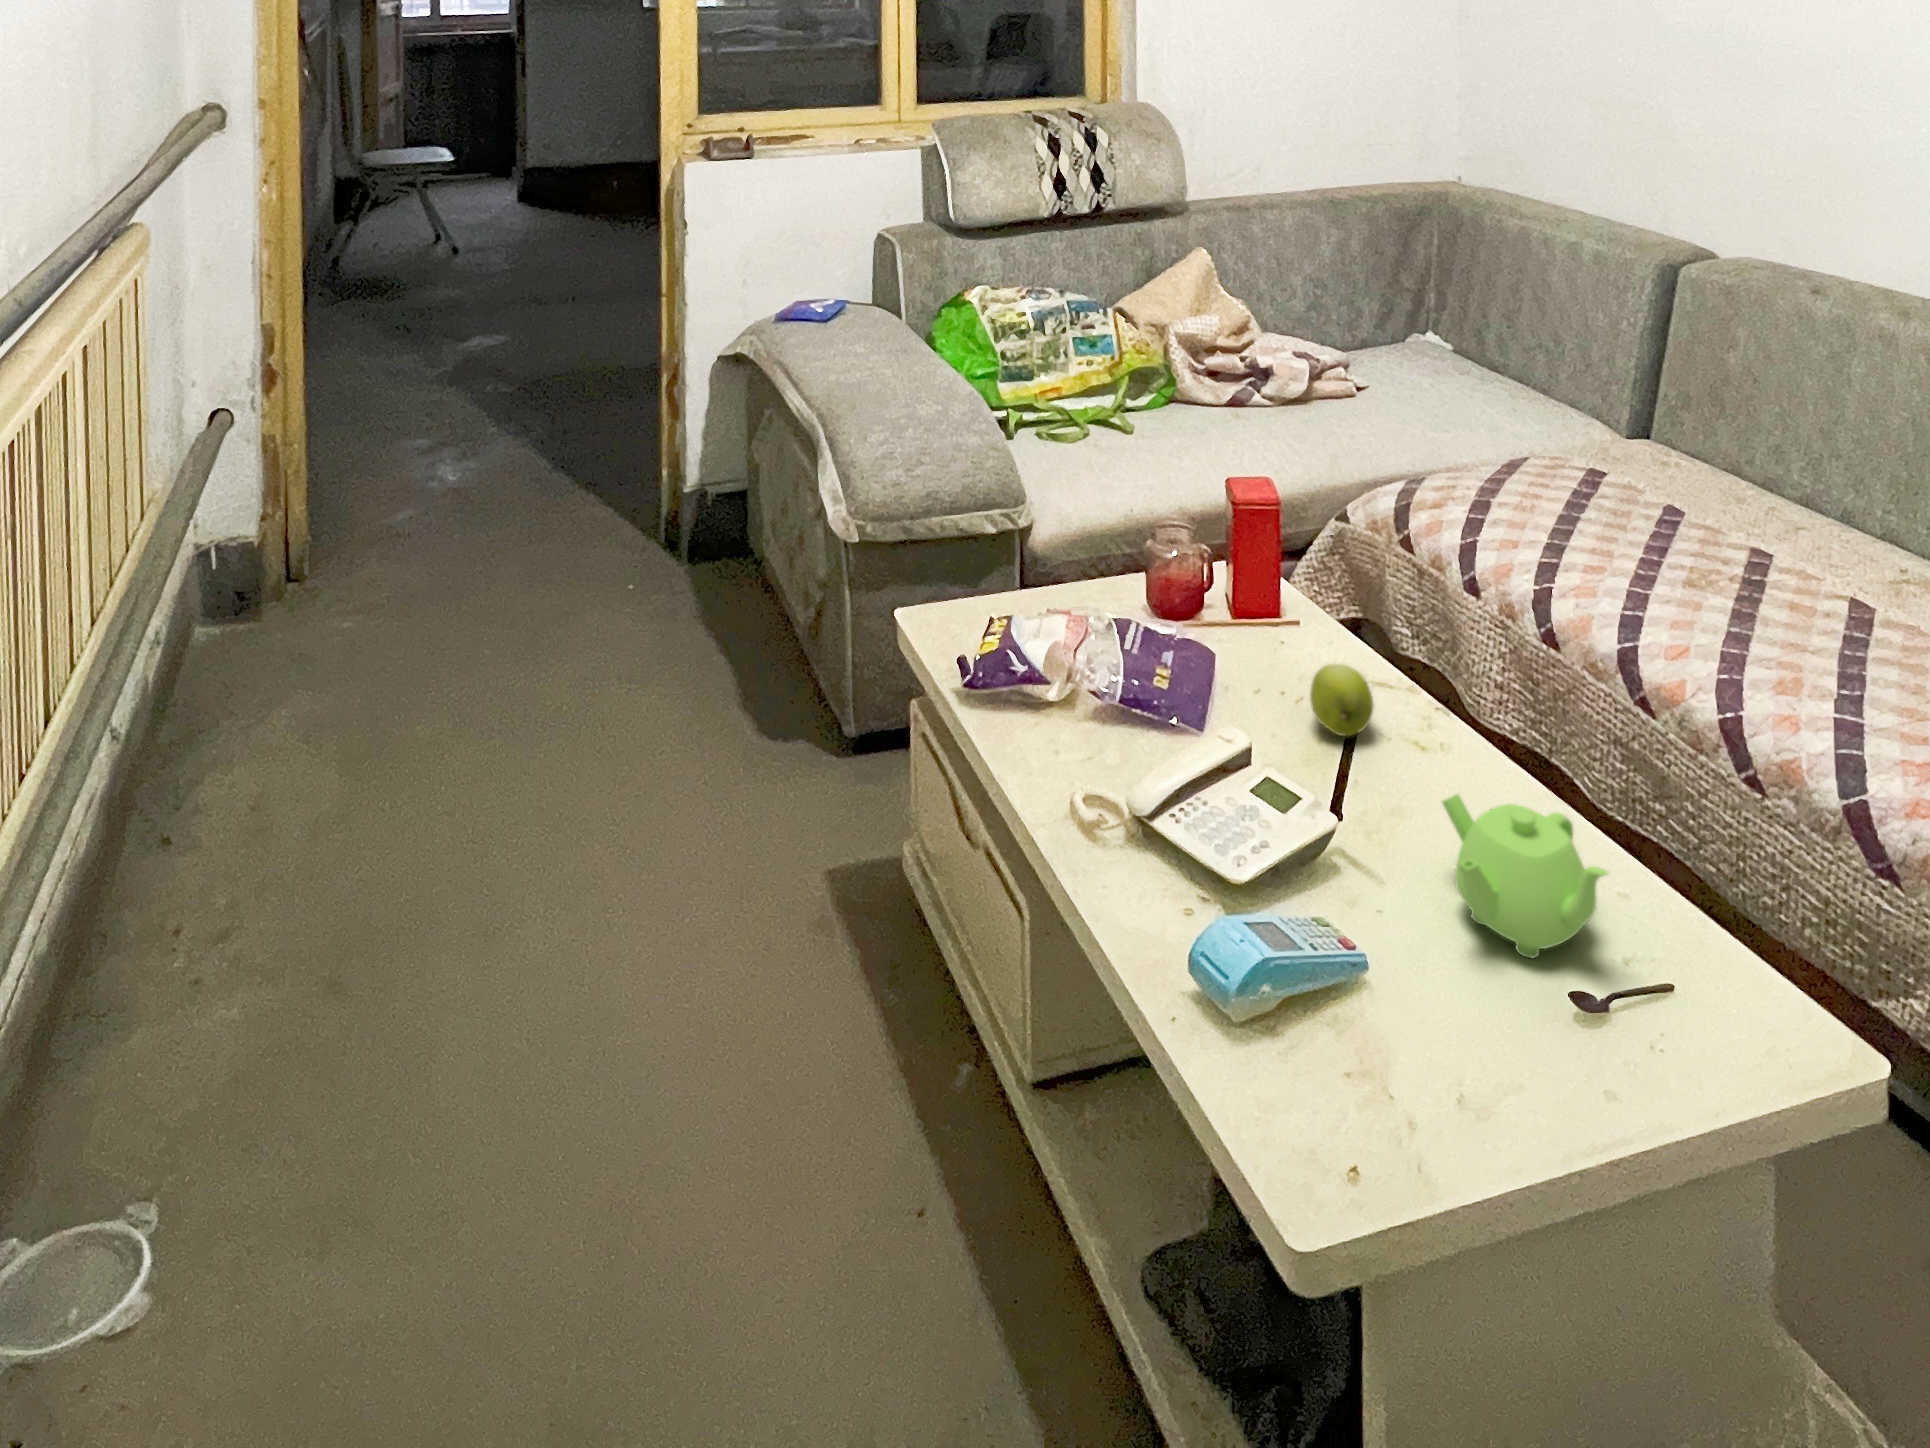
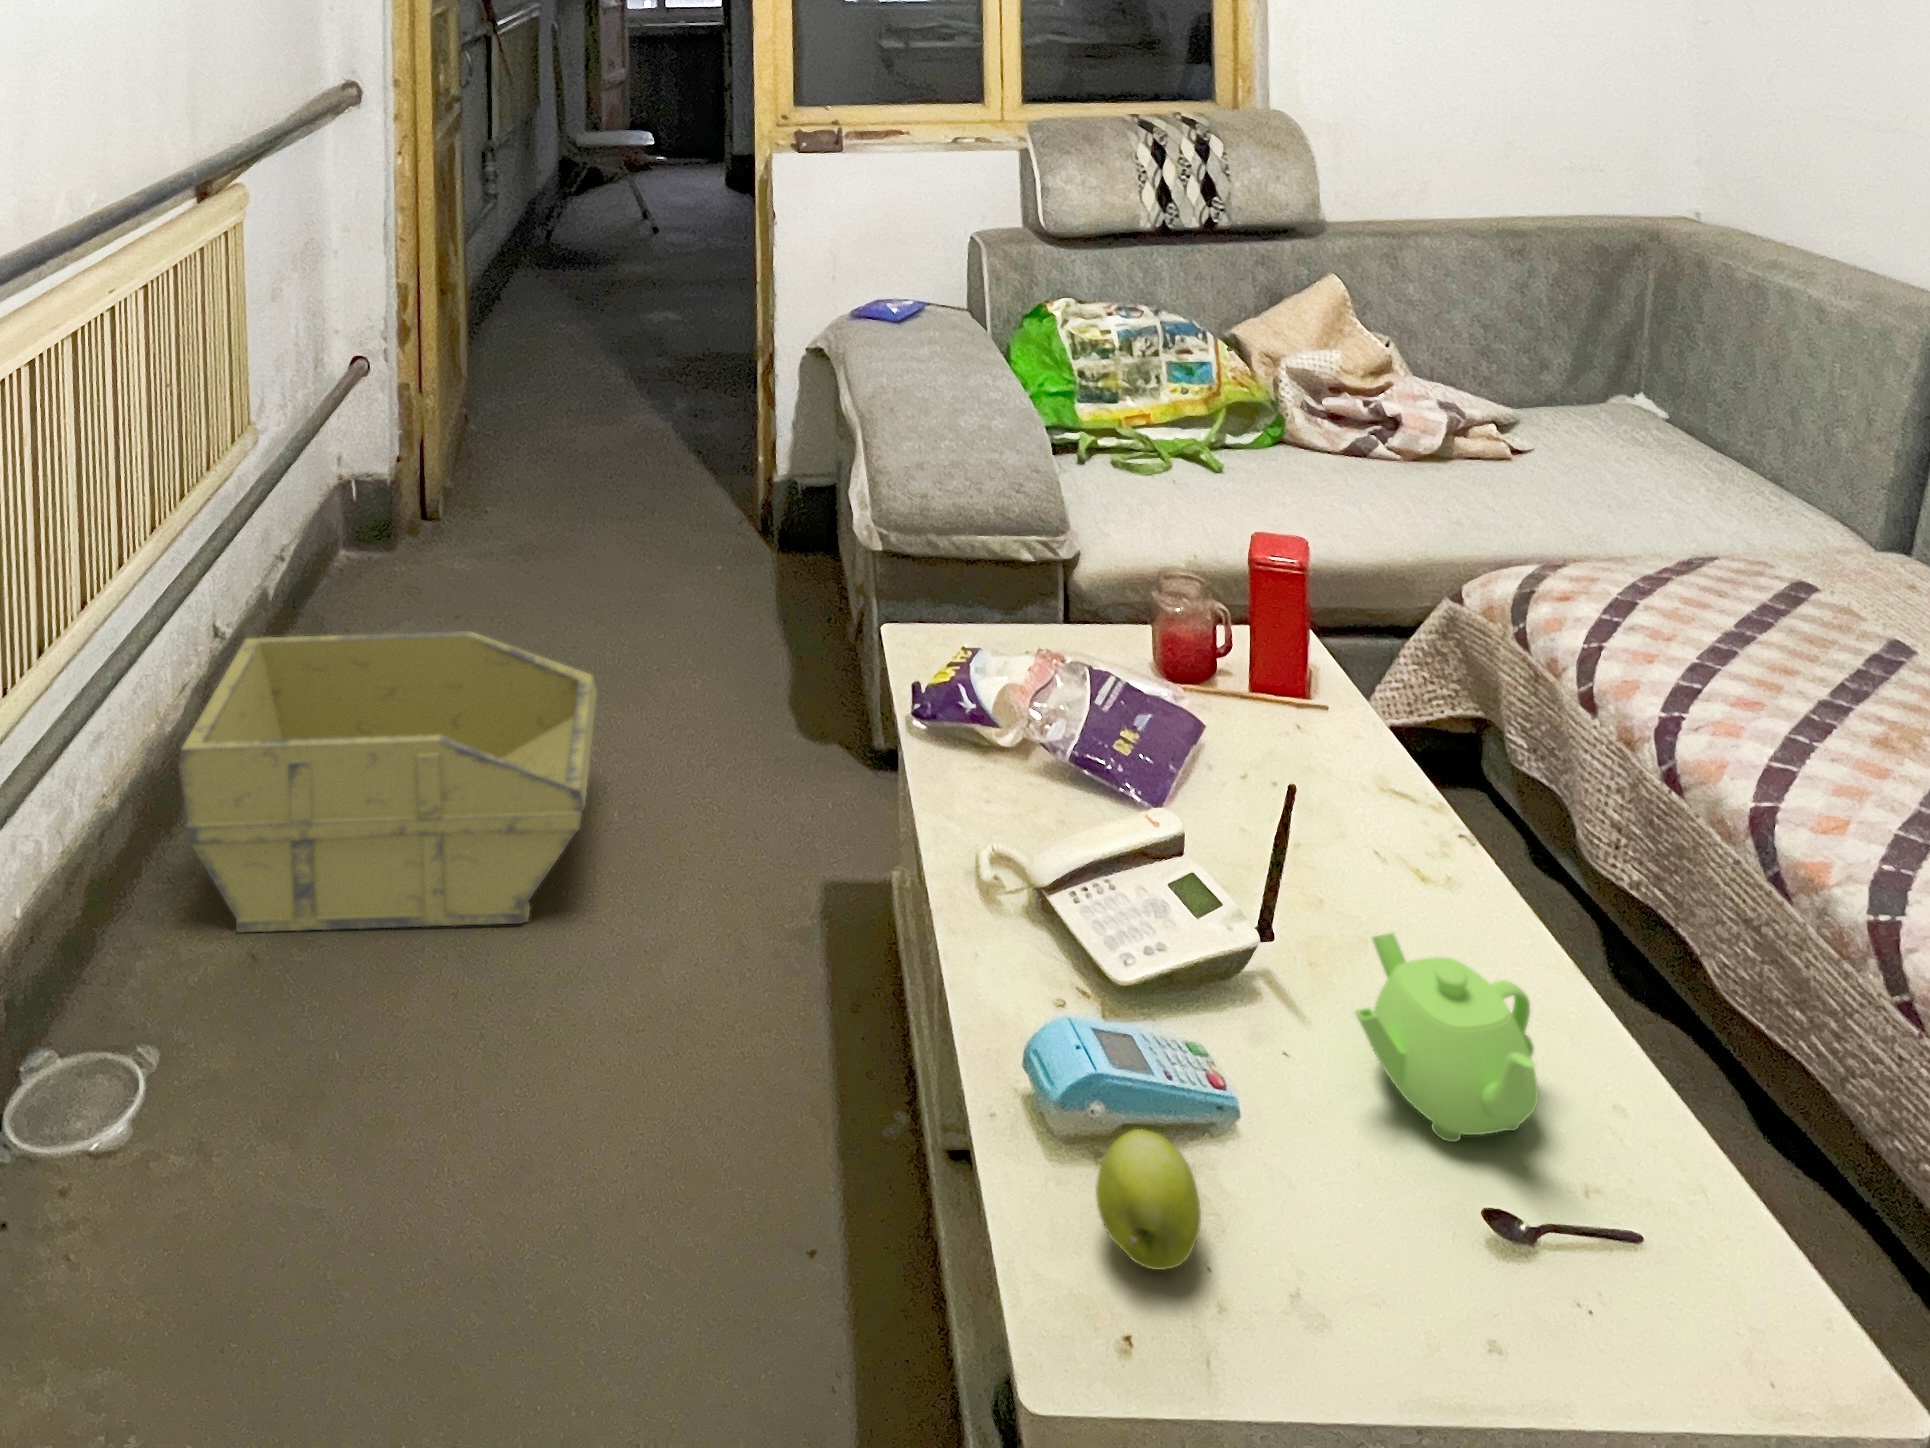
apple: present [1310,664,1373,736] -> present [1096,1129,1201,1270]
storage bin: none [82,695,587,1098] -> present [178,631,597,932]

